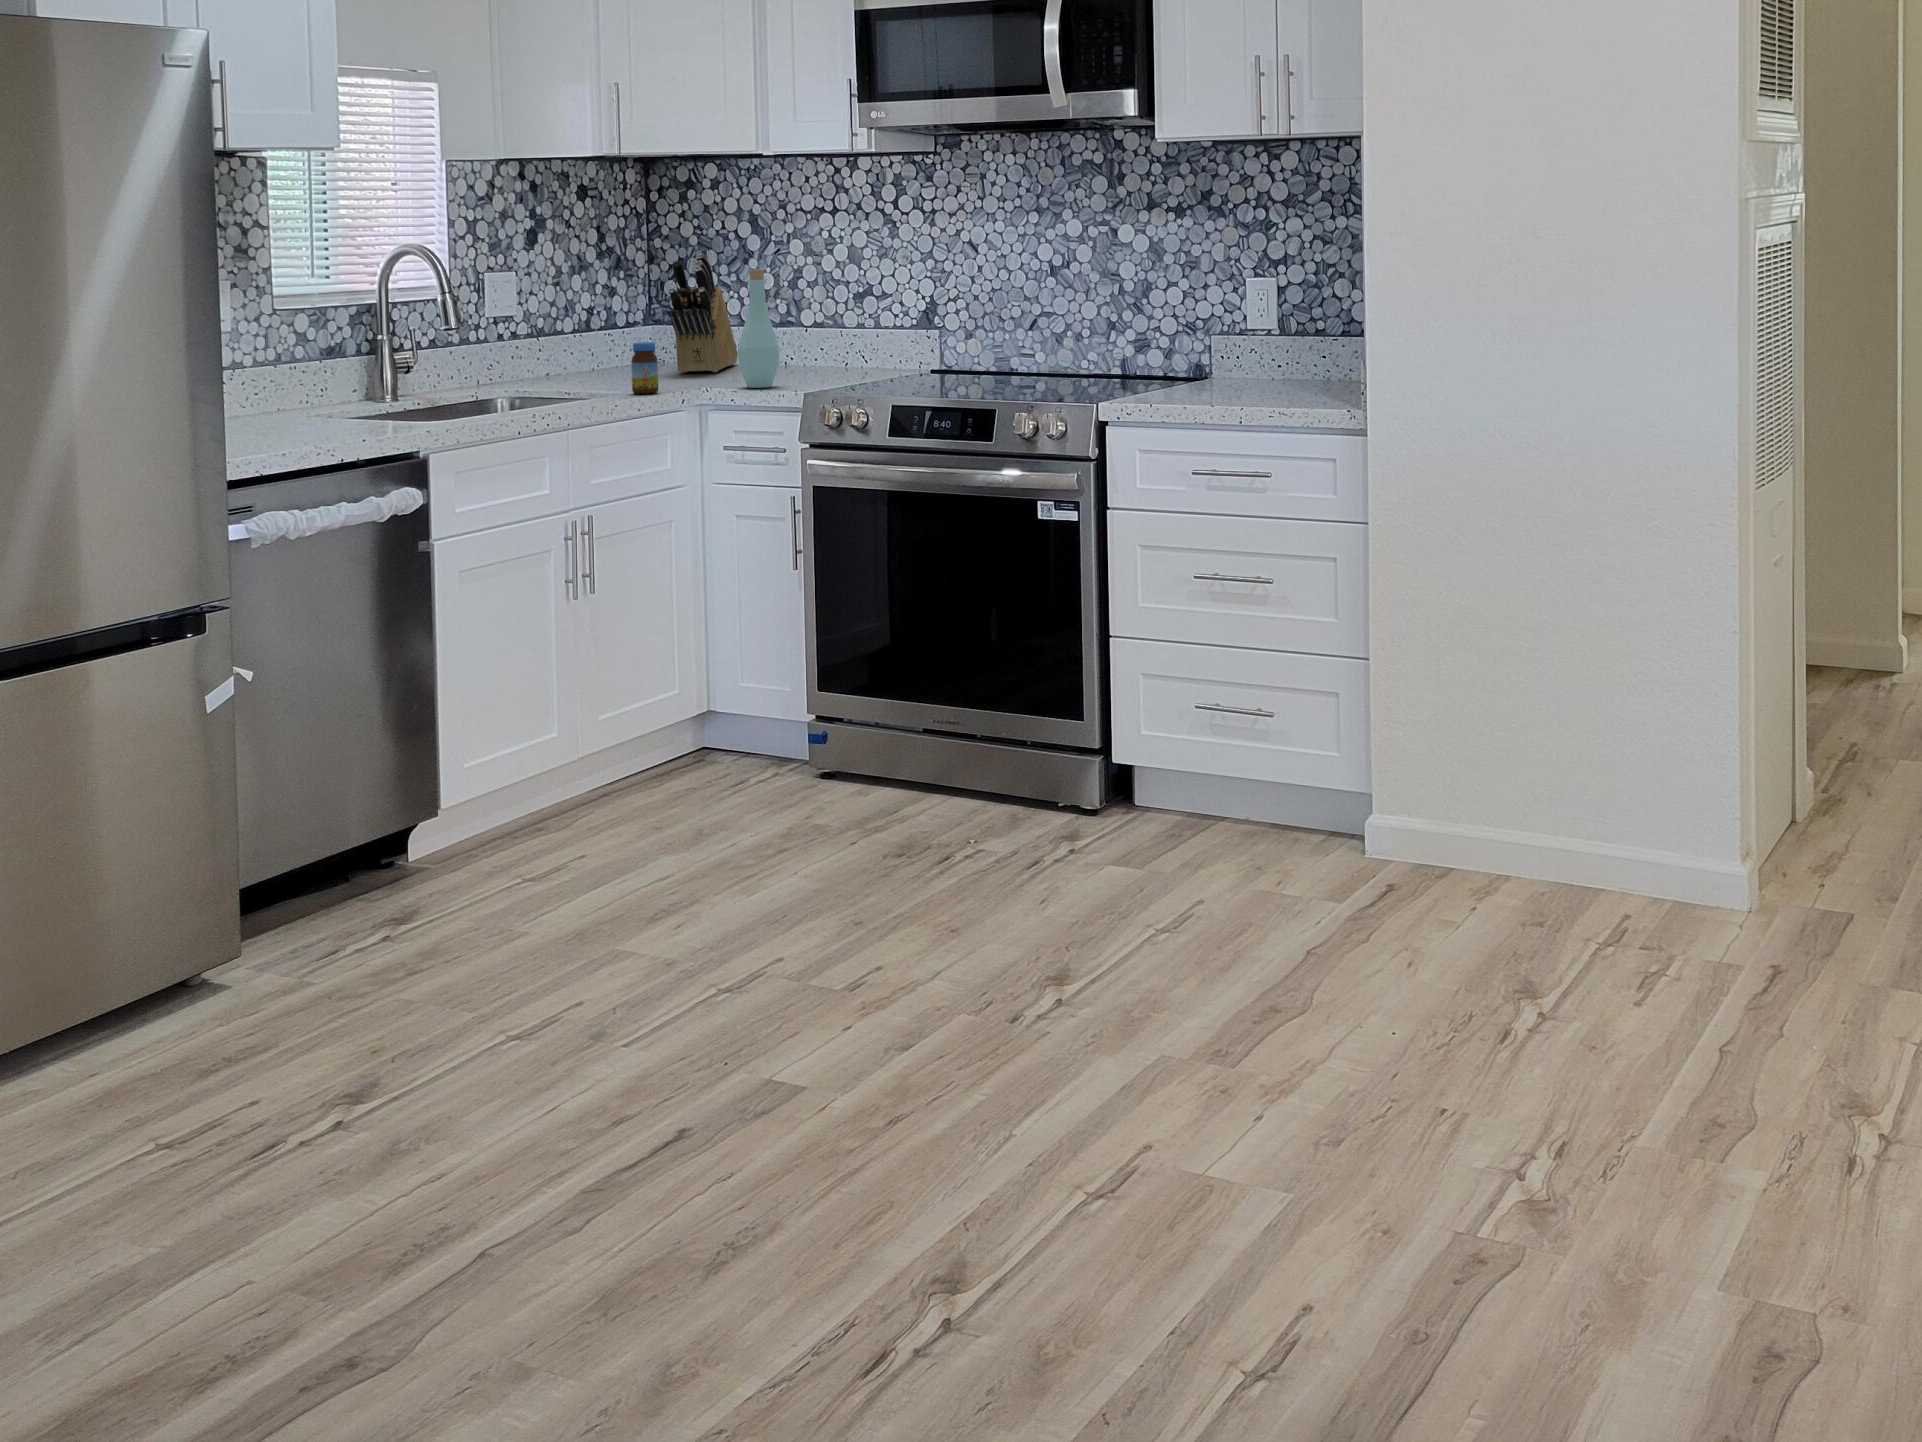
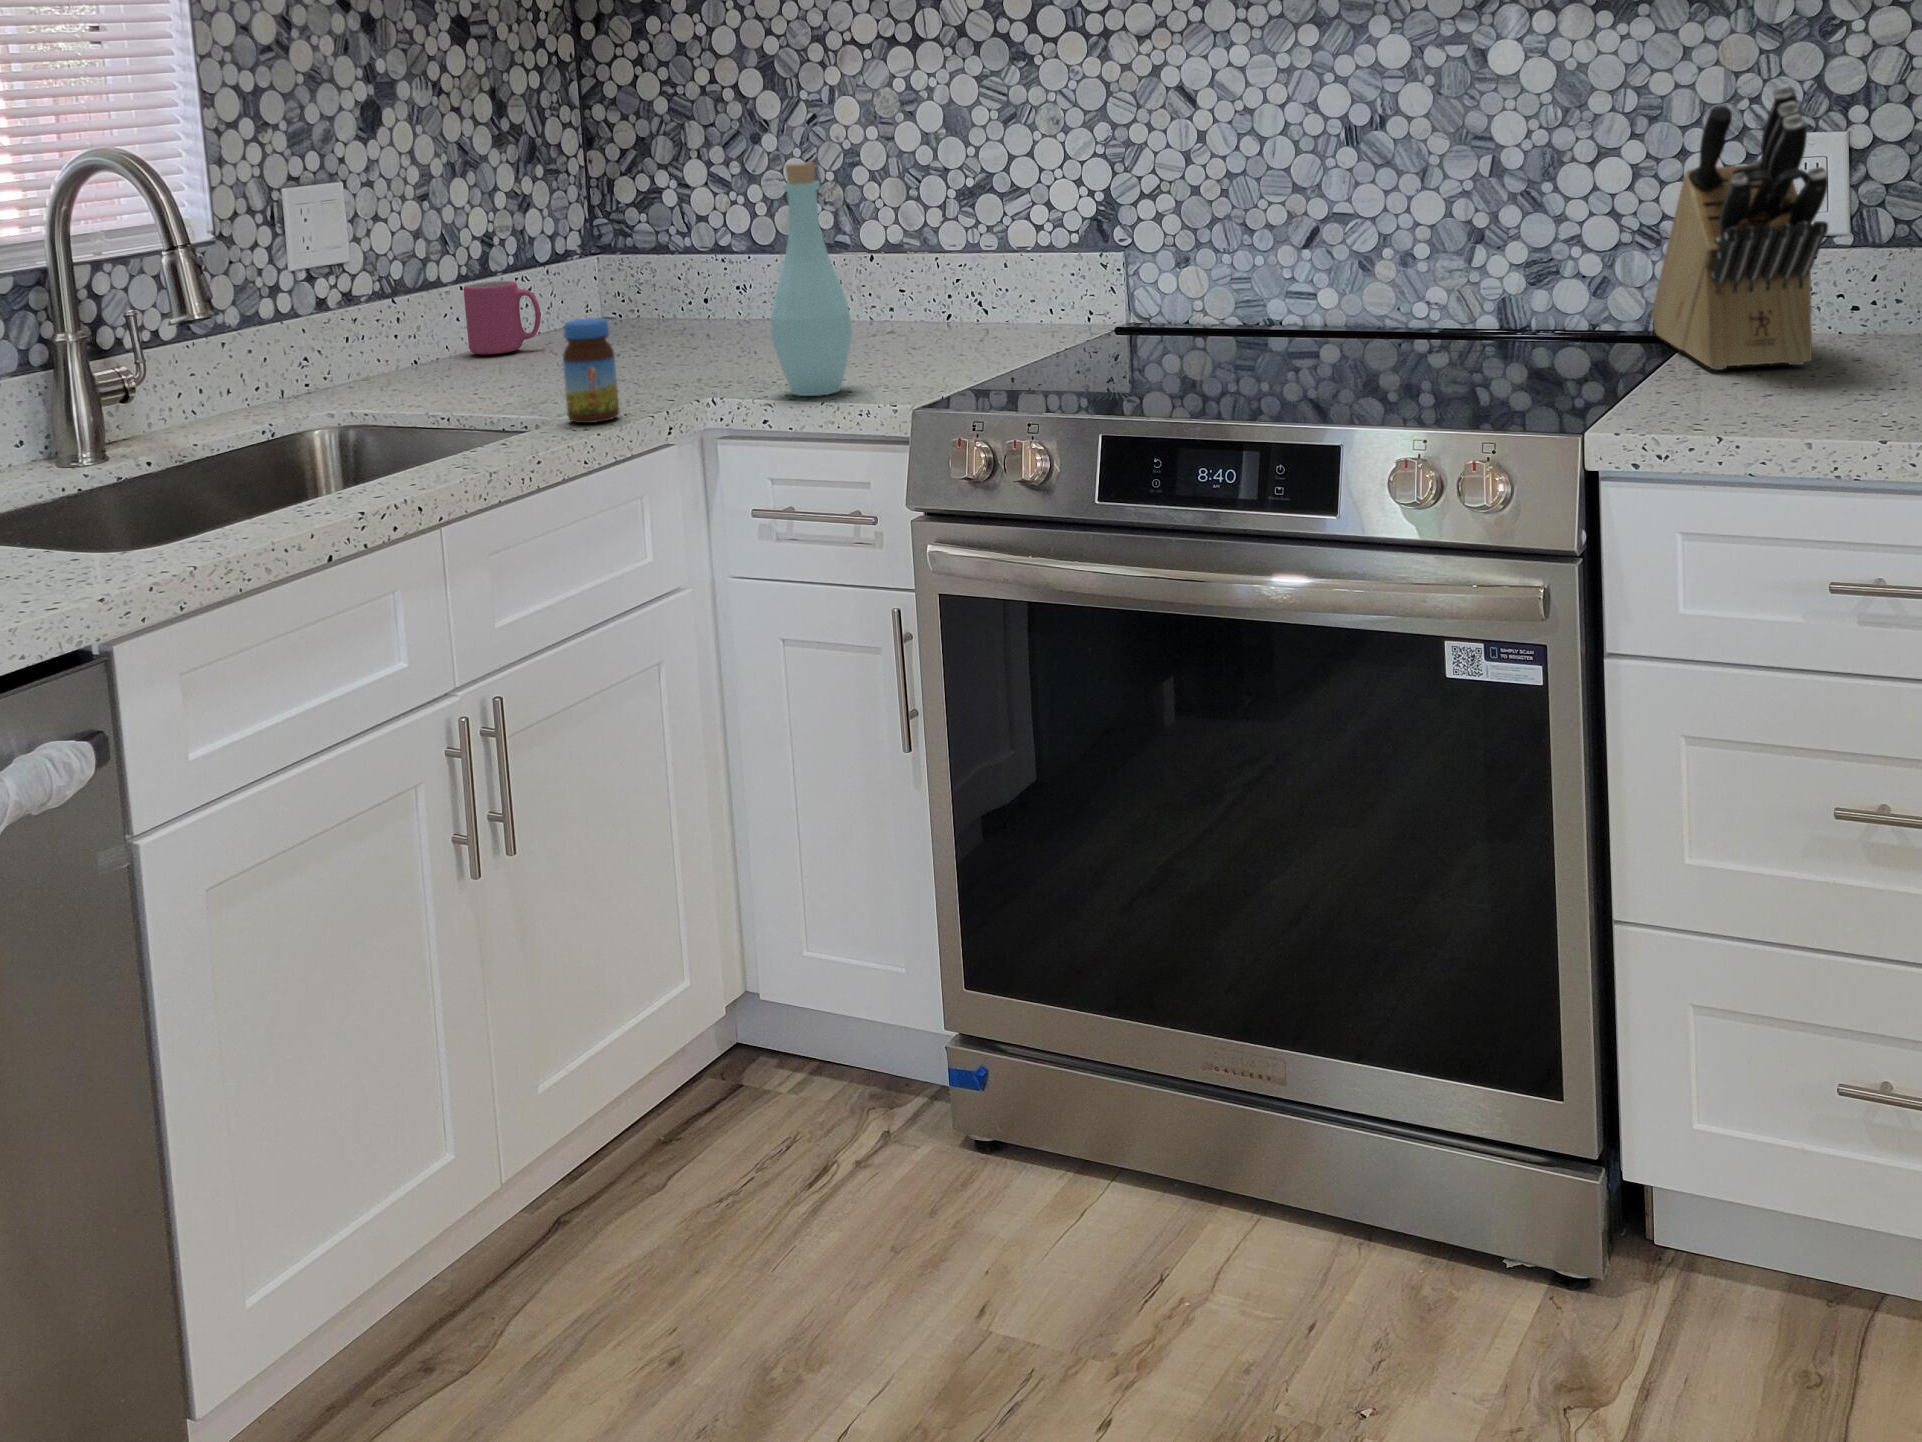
knife block: present [668,253,738,373] -> present [1651,85,1828,370]
mug: none [577,333,619,372] -> present [464,281,541,354]

